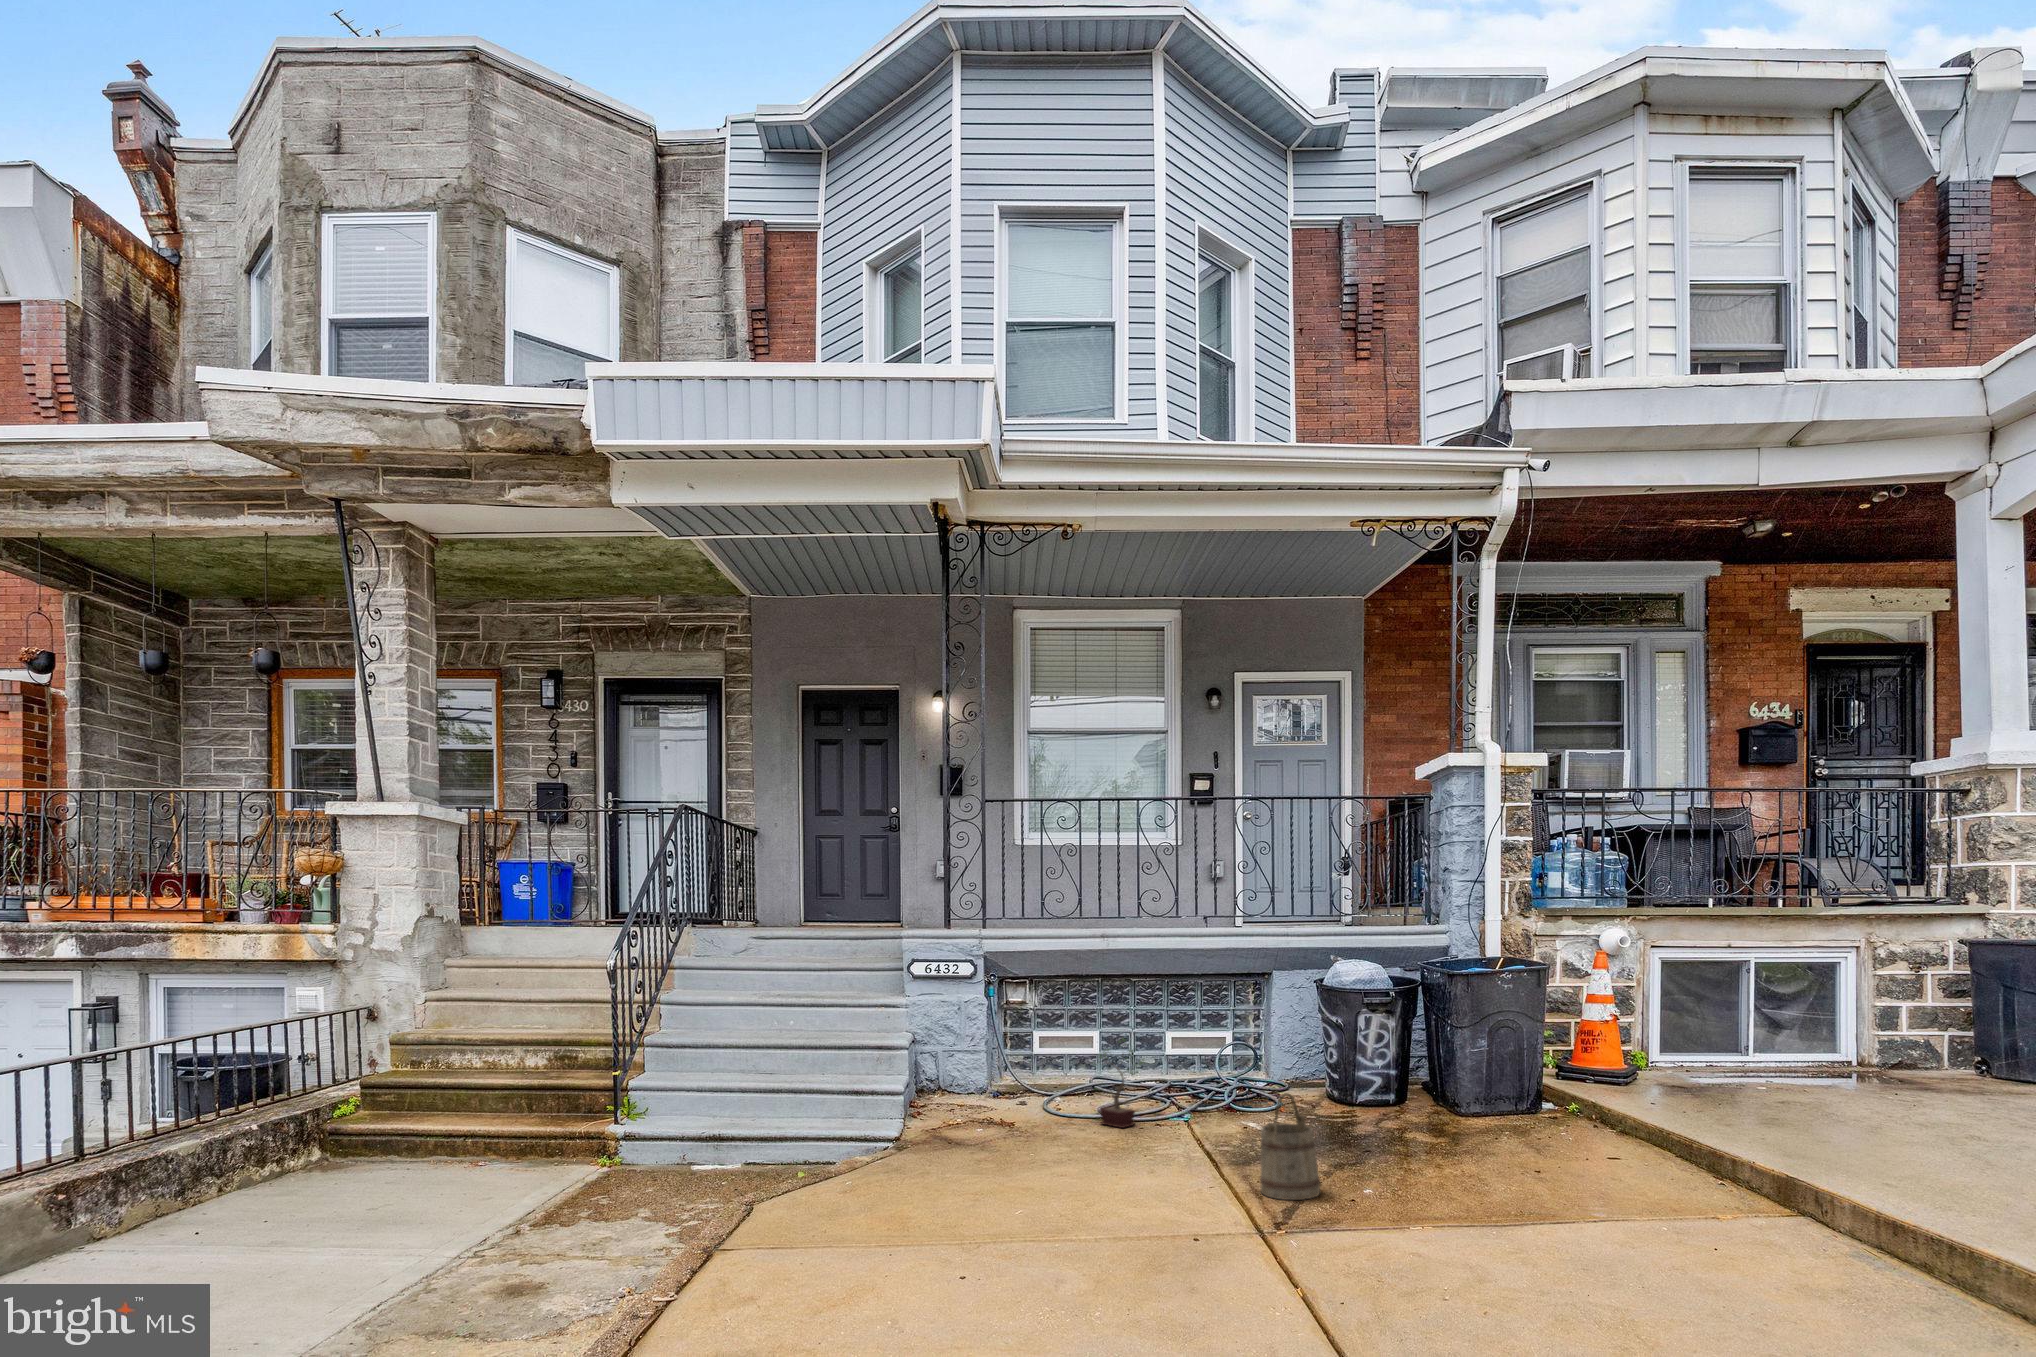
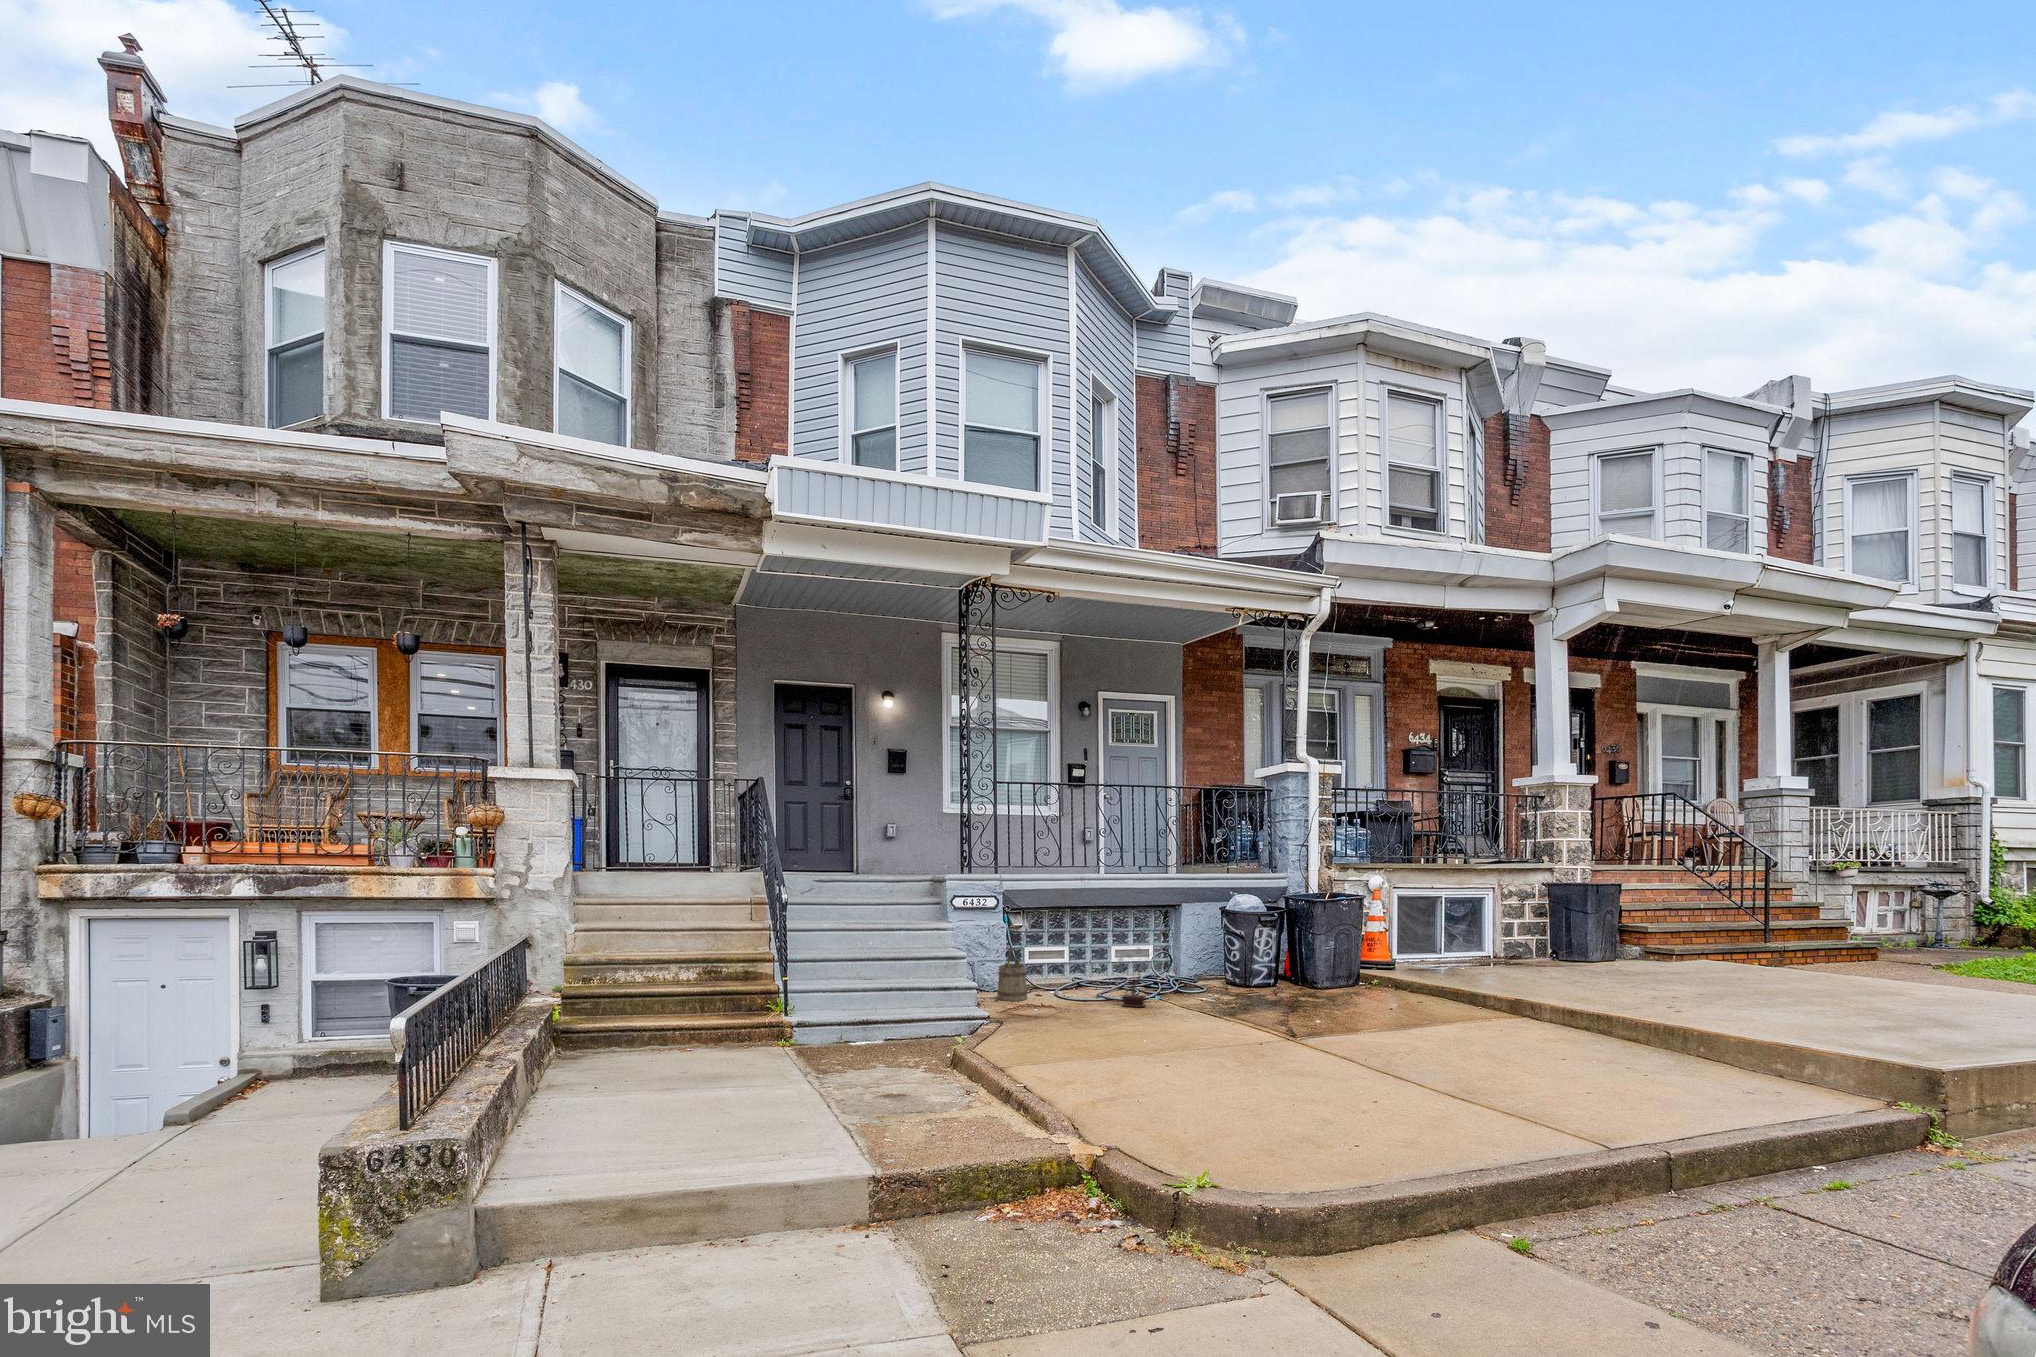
bucket: present [1260,1093,1320,1200] -> present [997,948,1027,1001]

